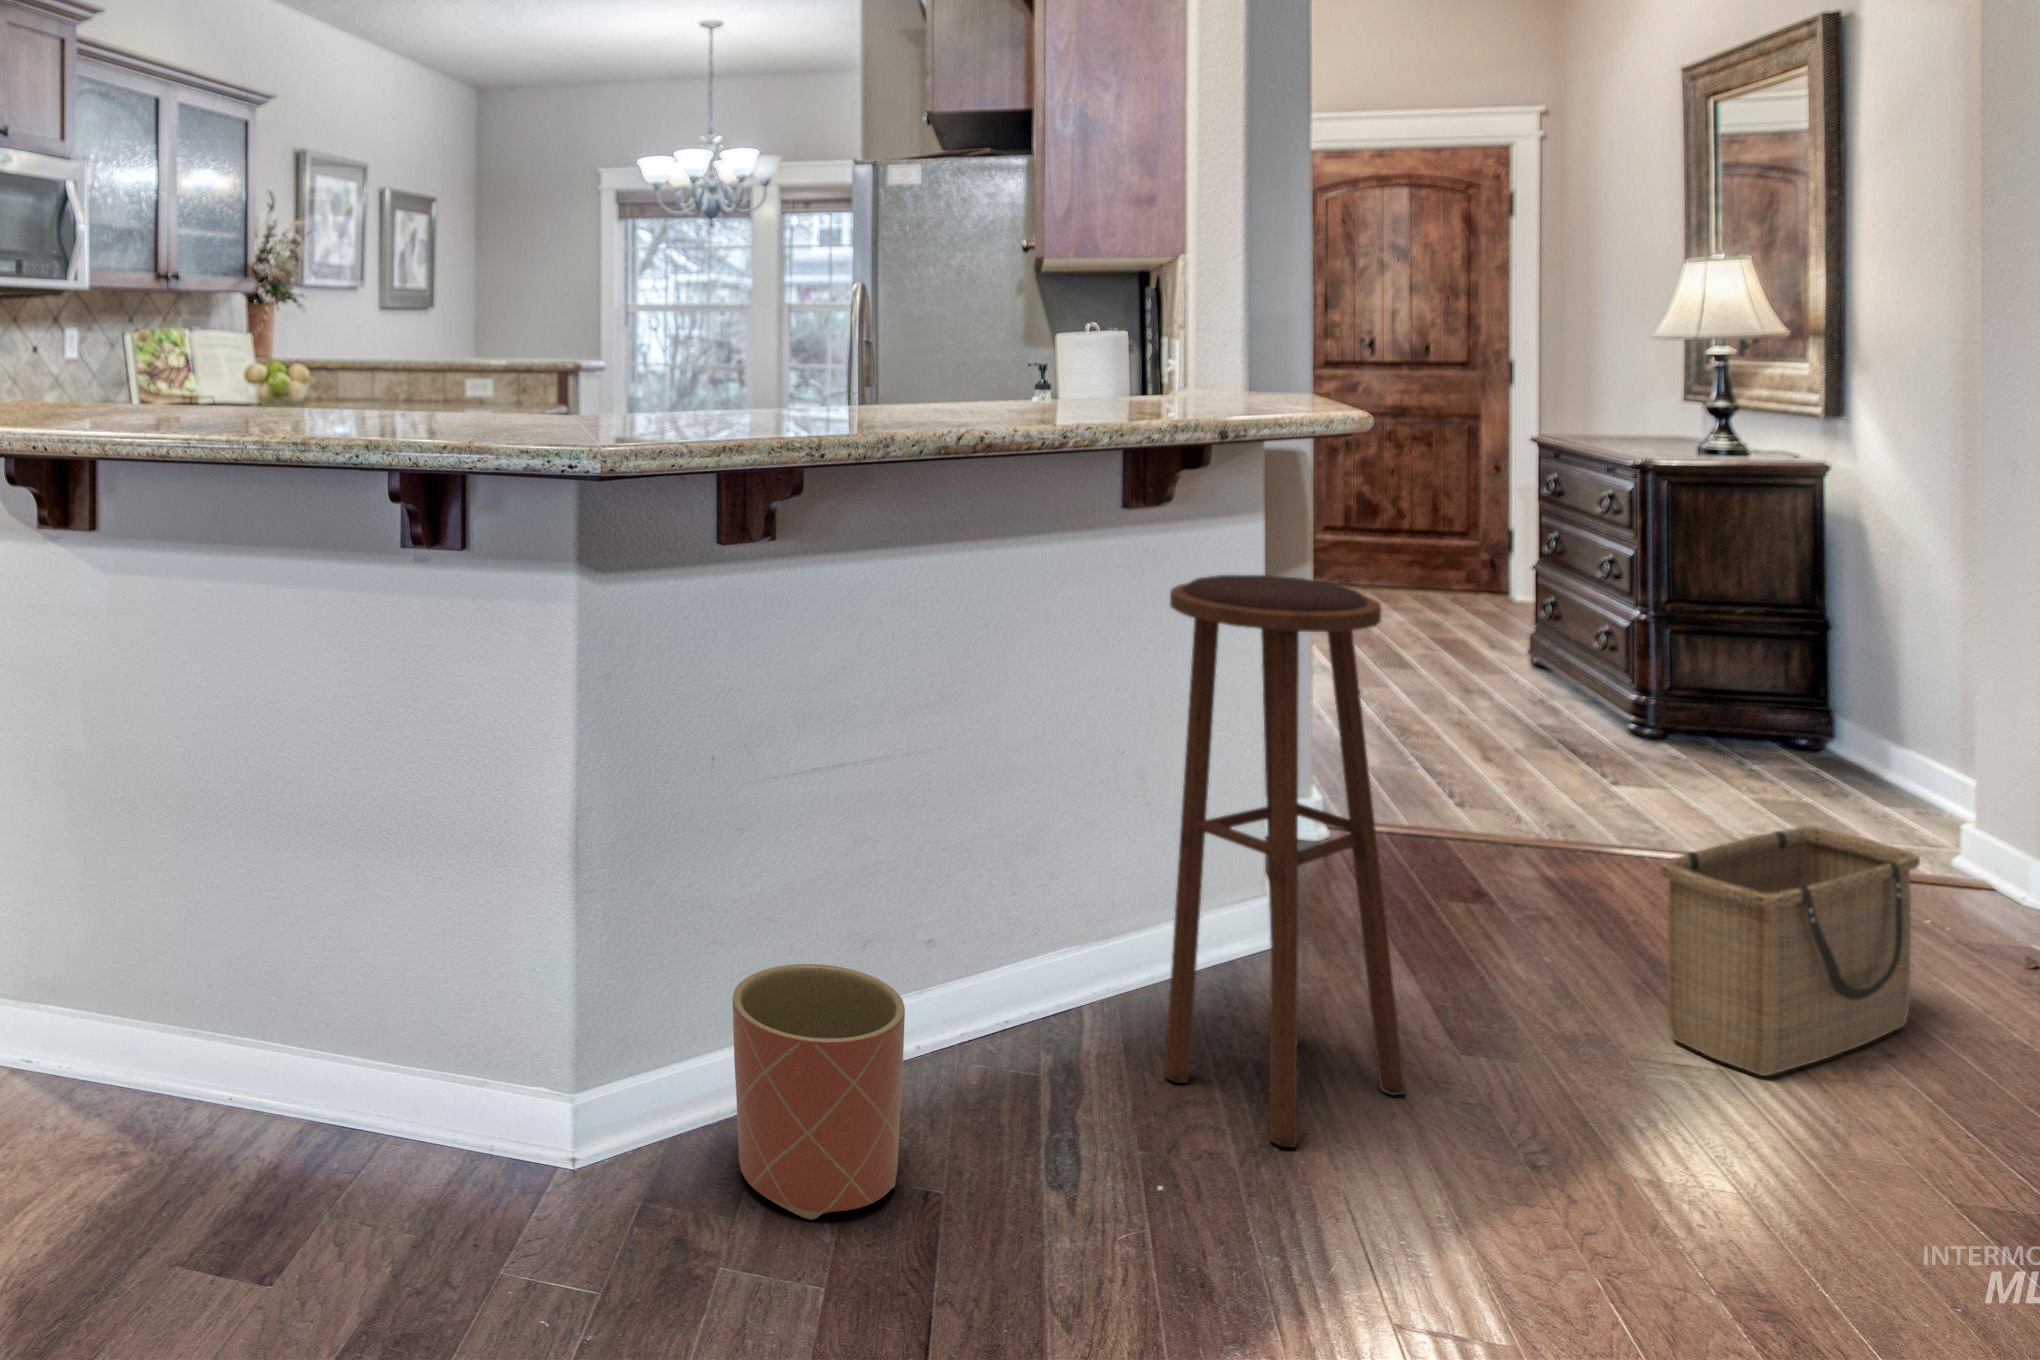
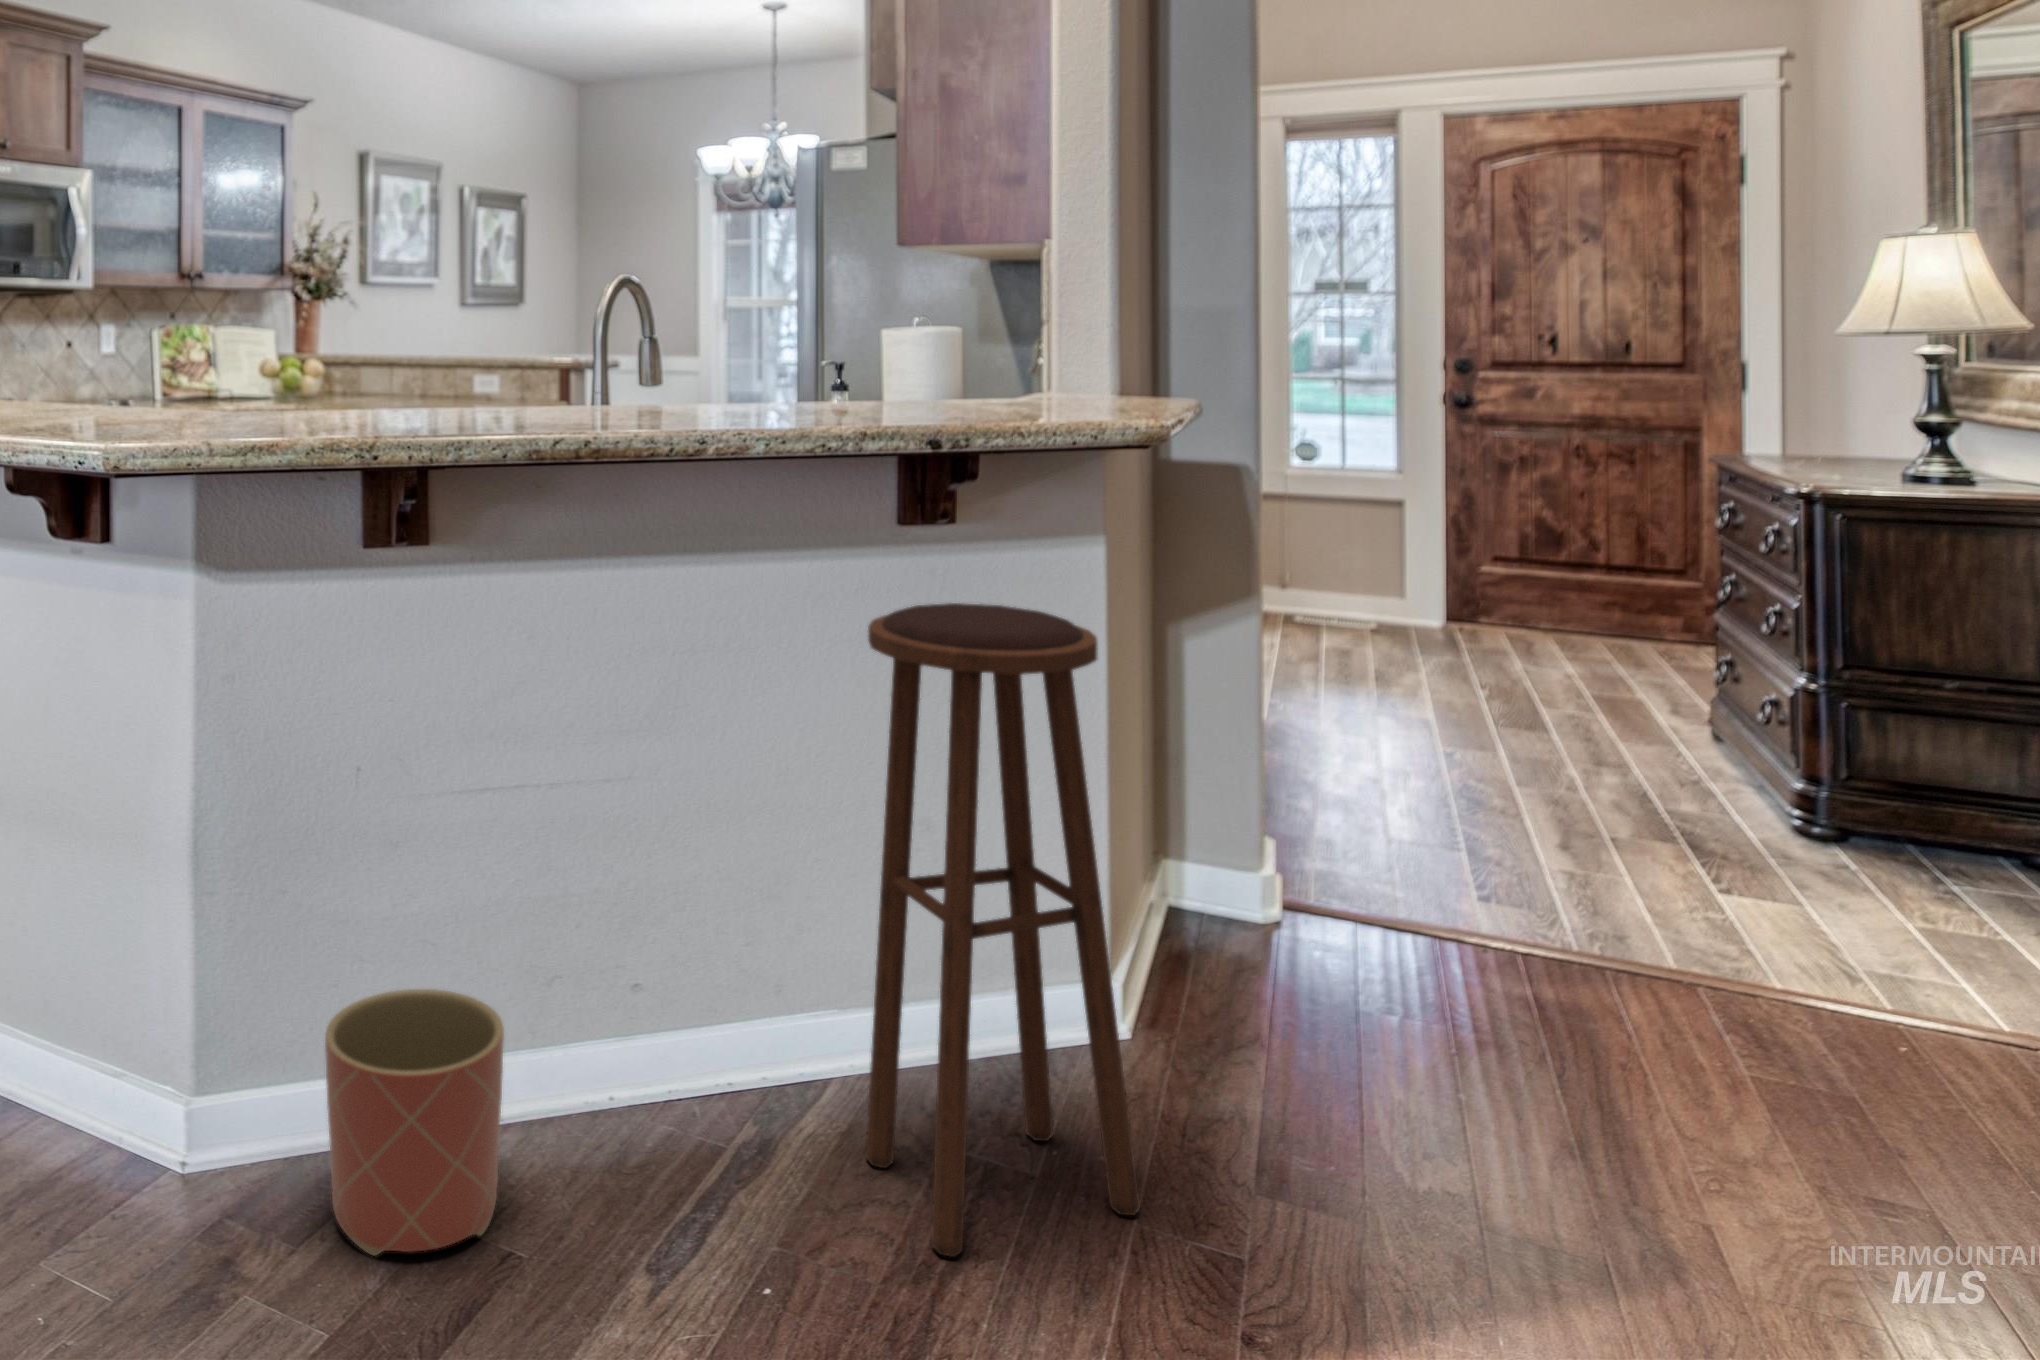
basket: present [1659,826,1920,1076] -> none [1523,952,1917,1258]

